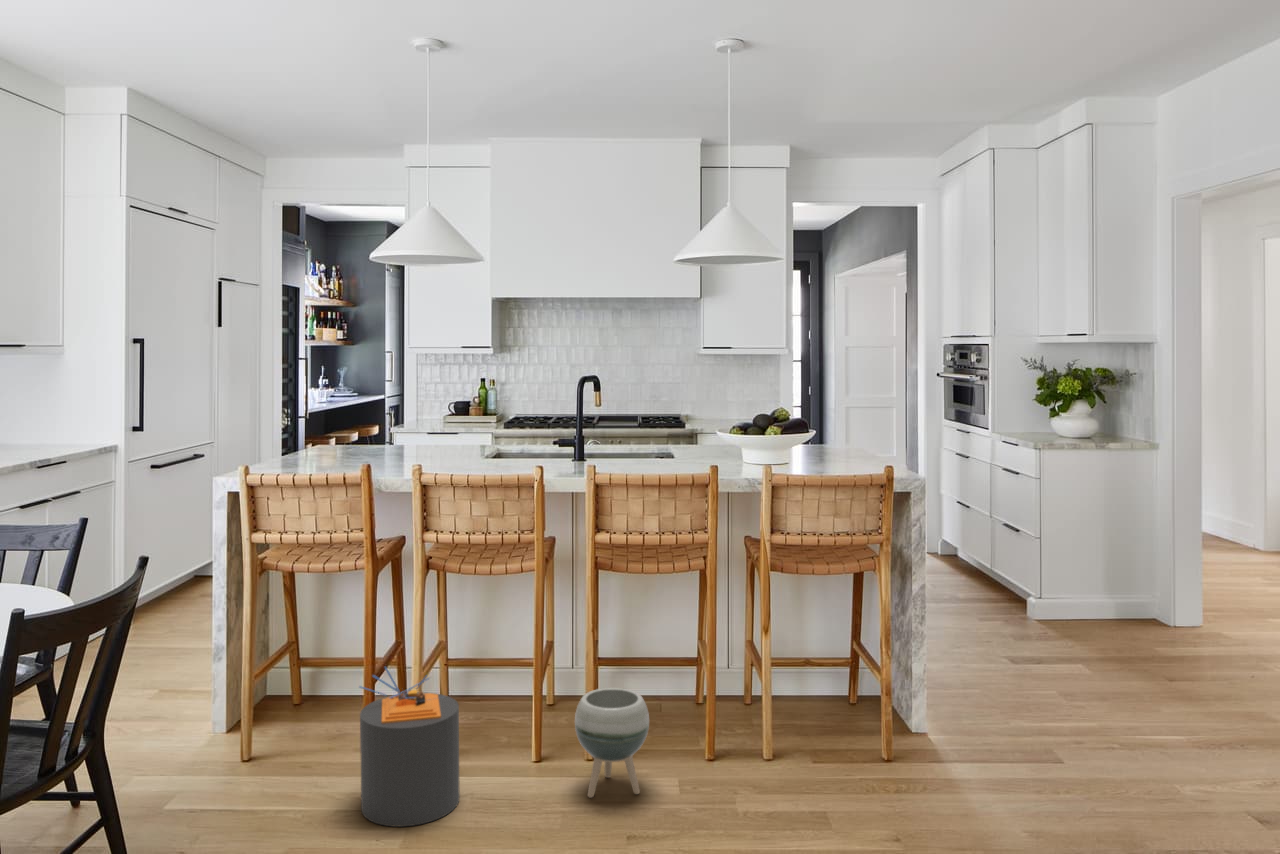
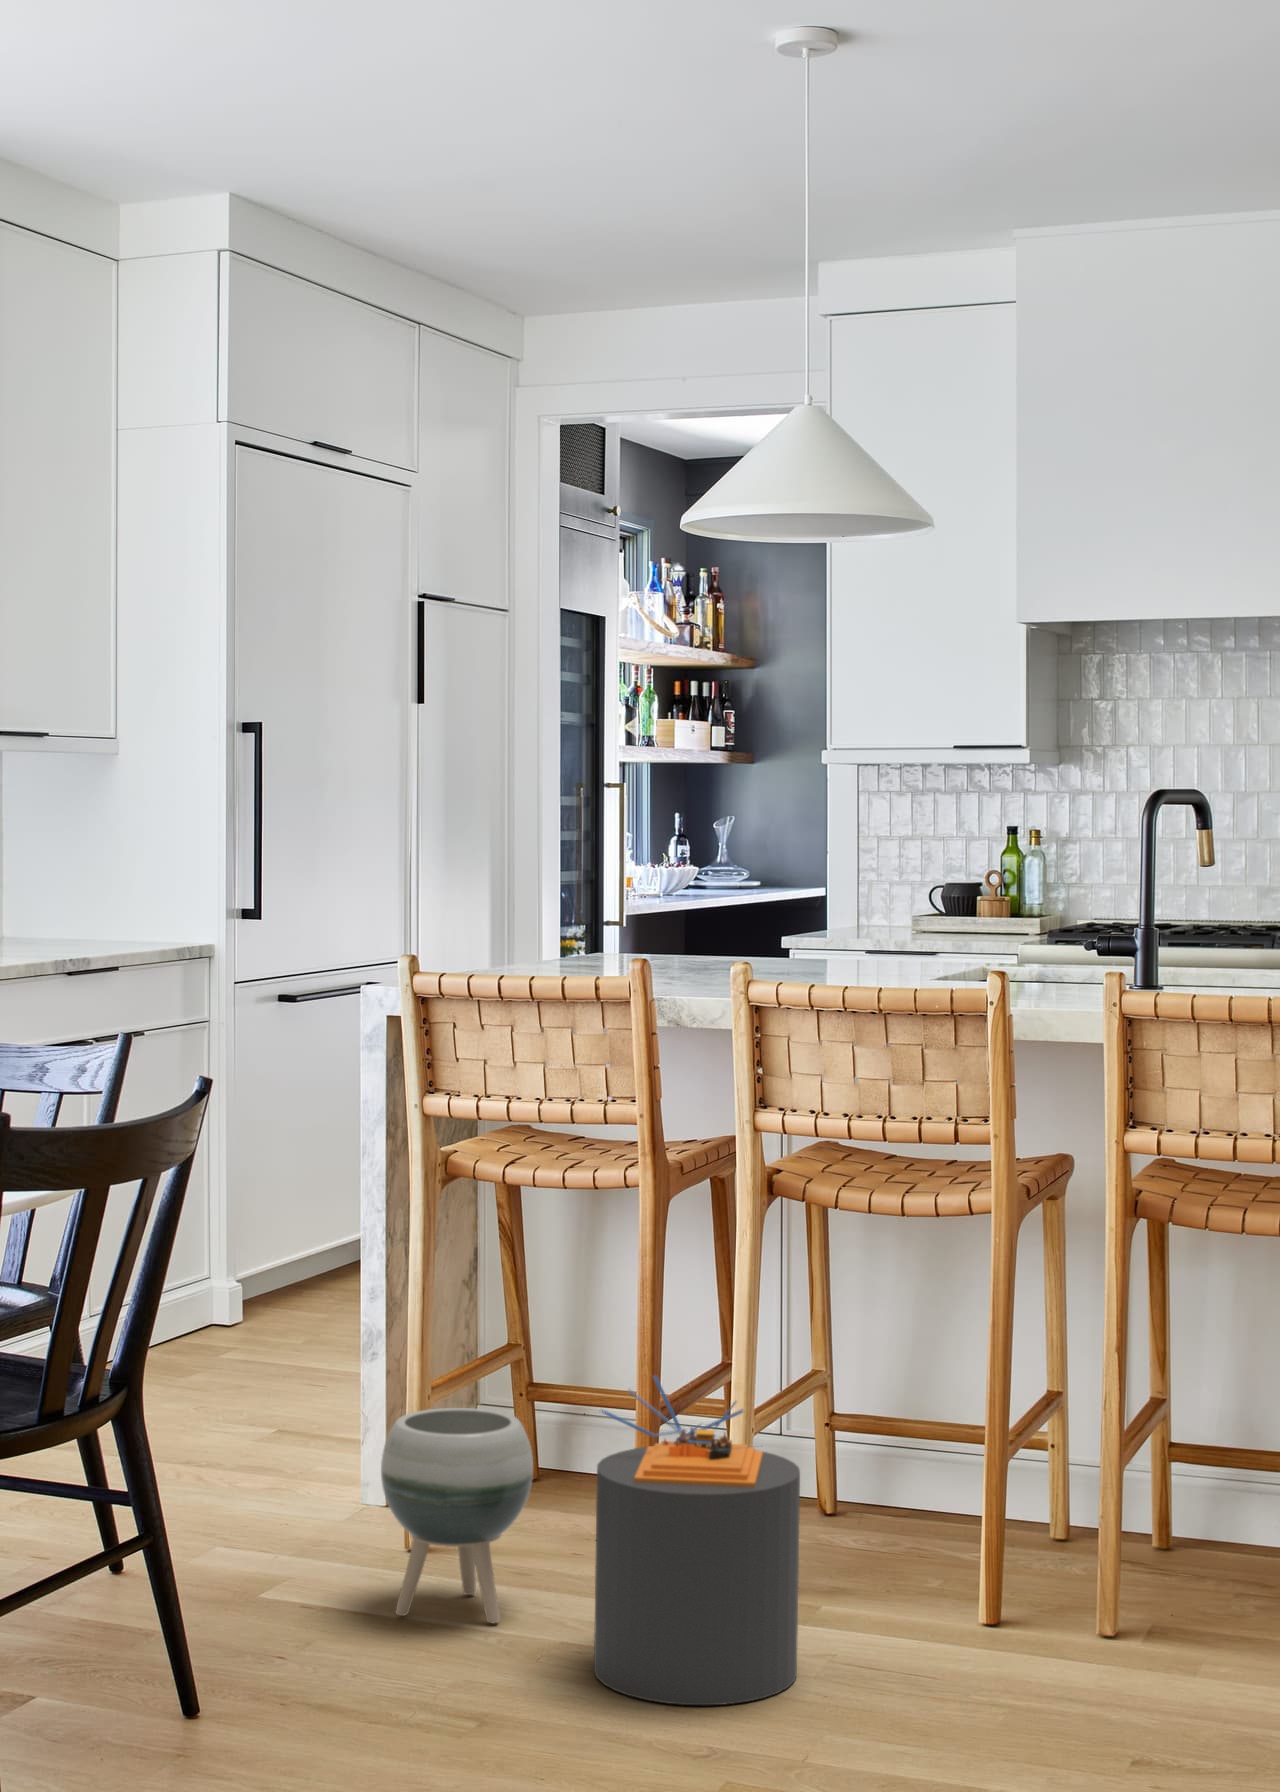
planter: present [575,688,649,798] -> present [381,1408,533,1623]

